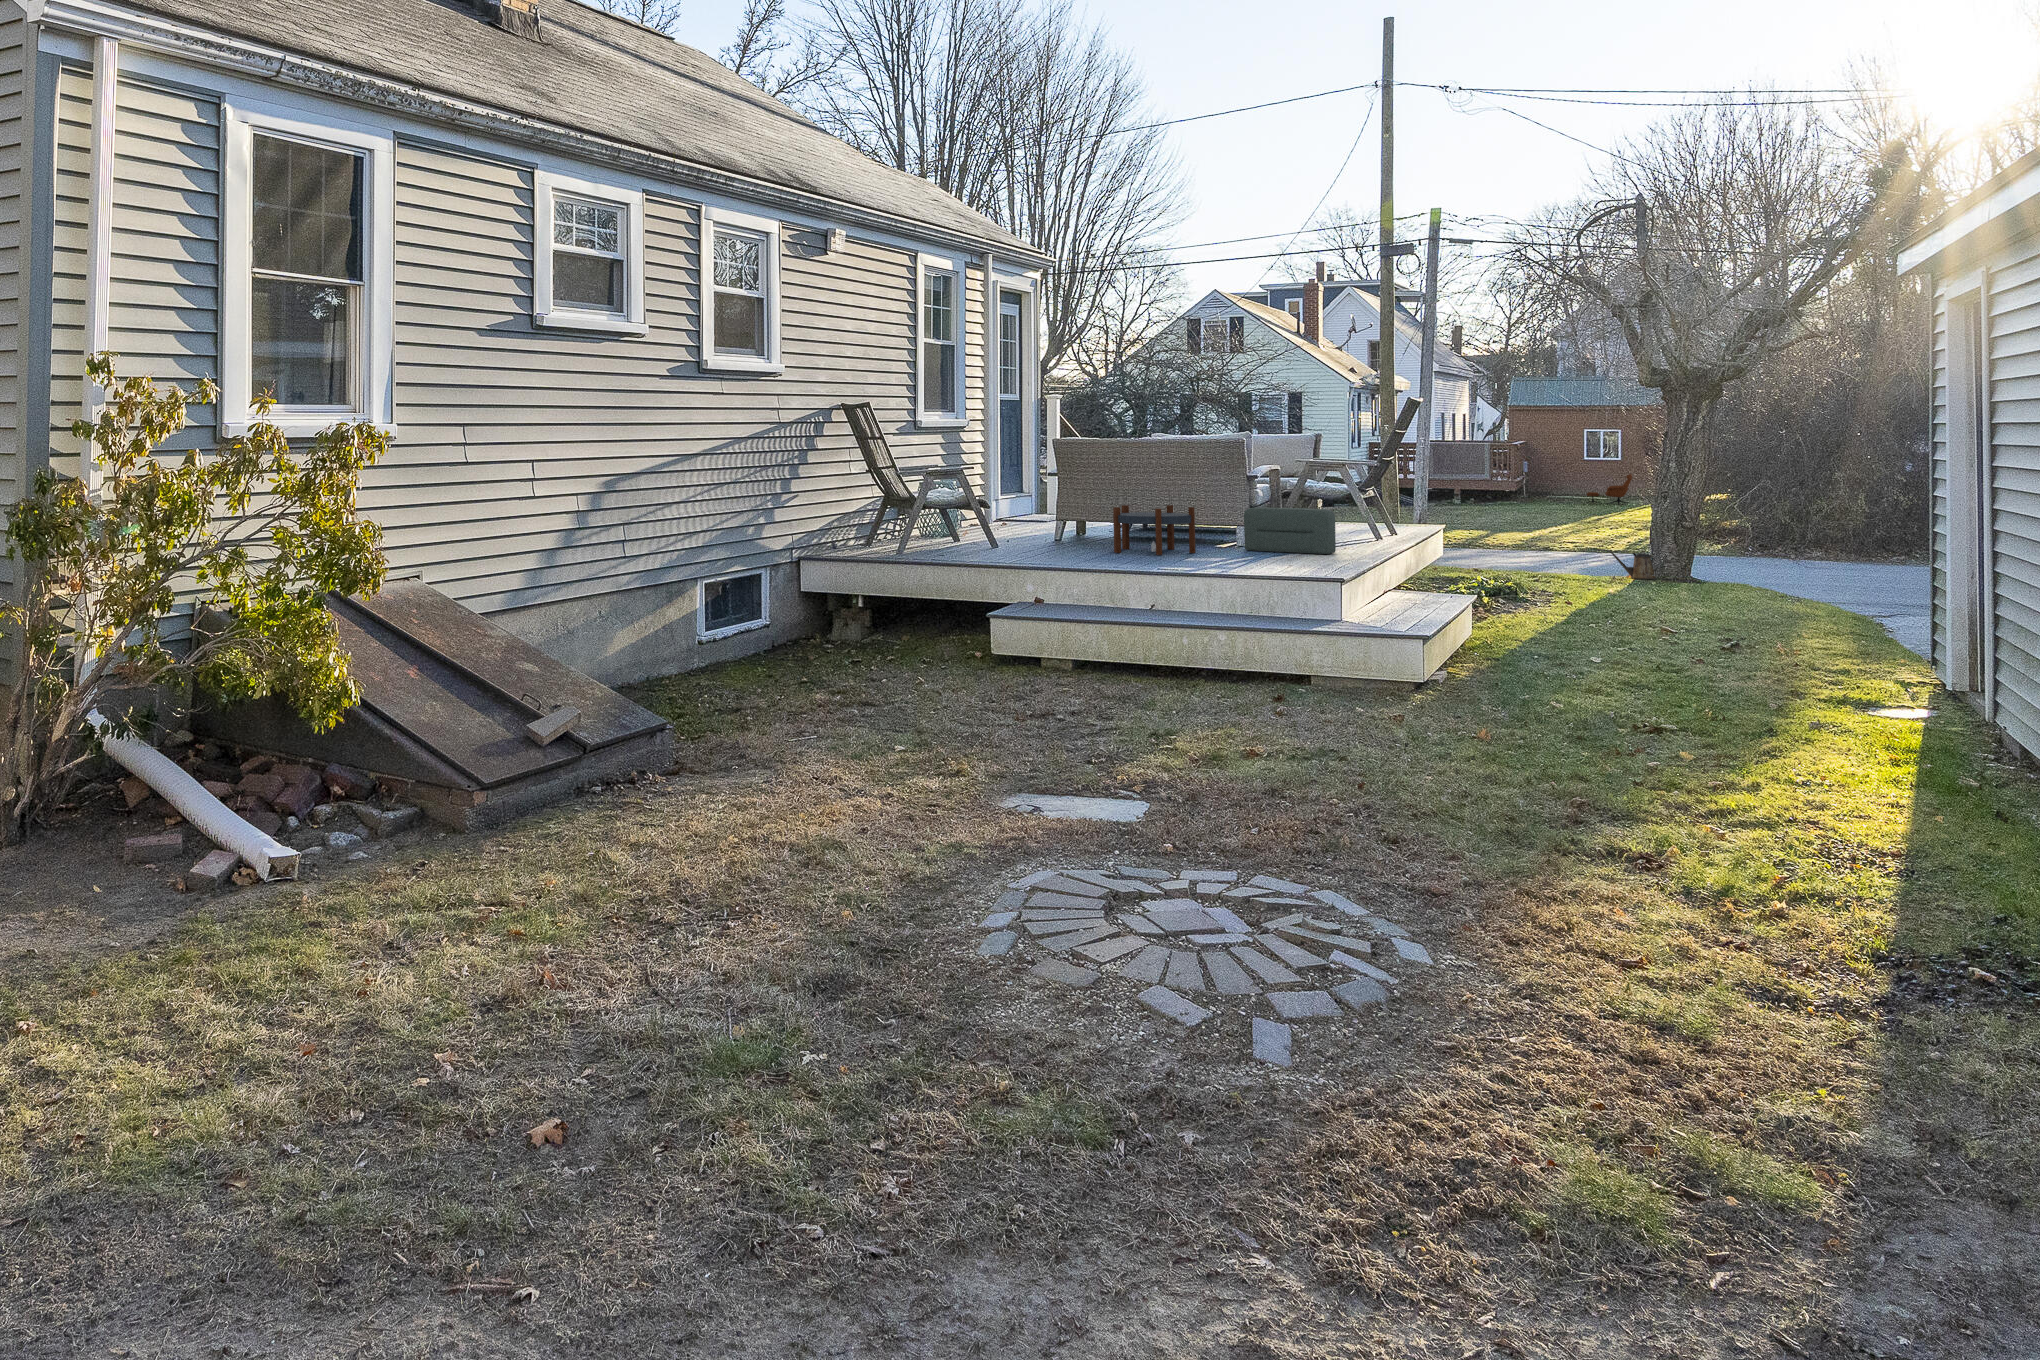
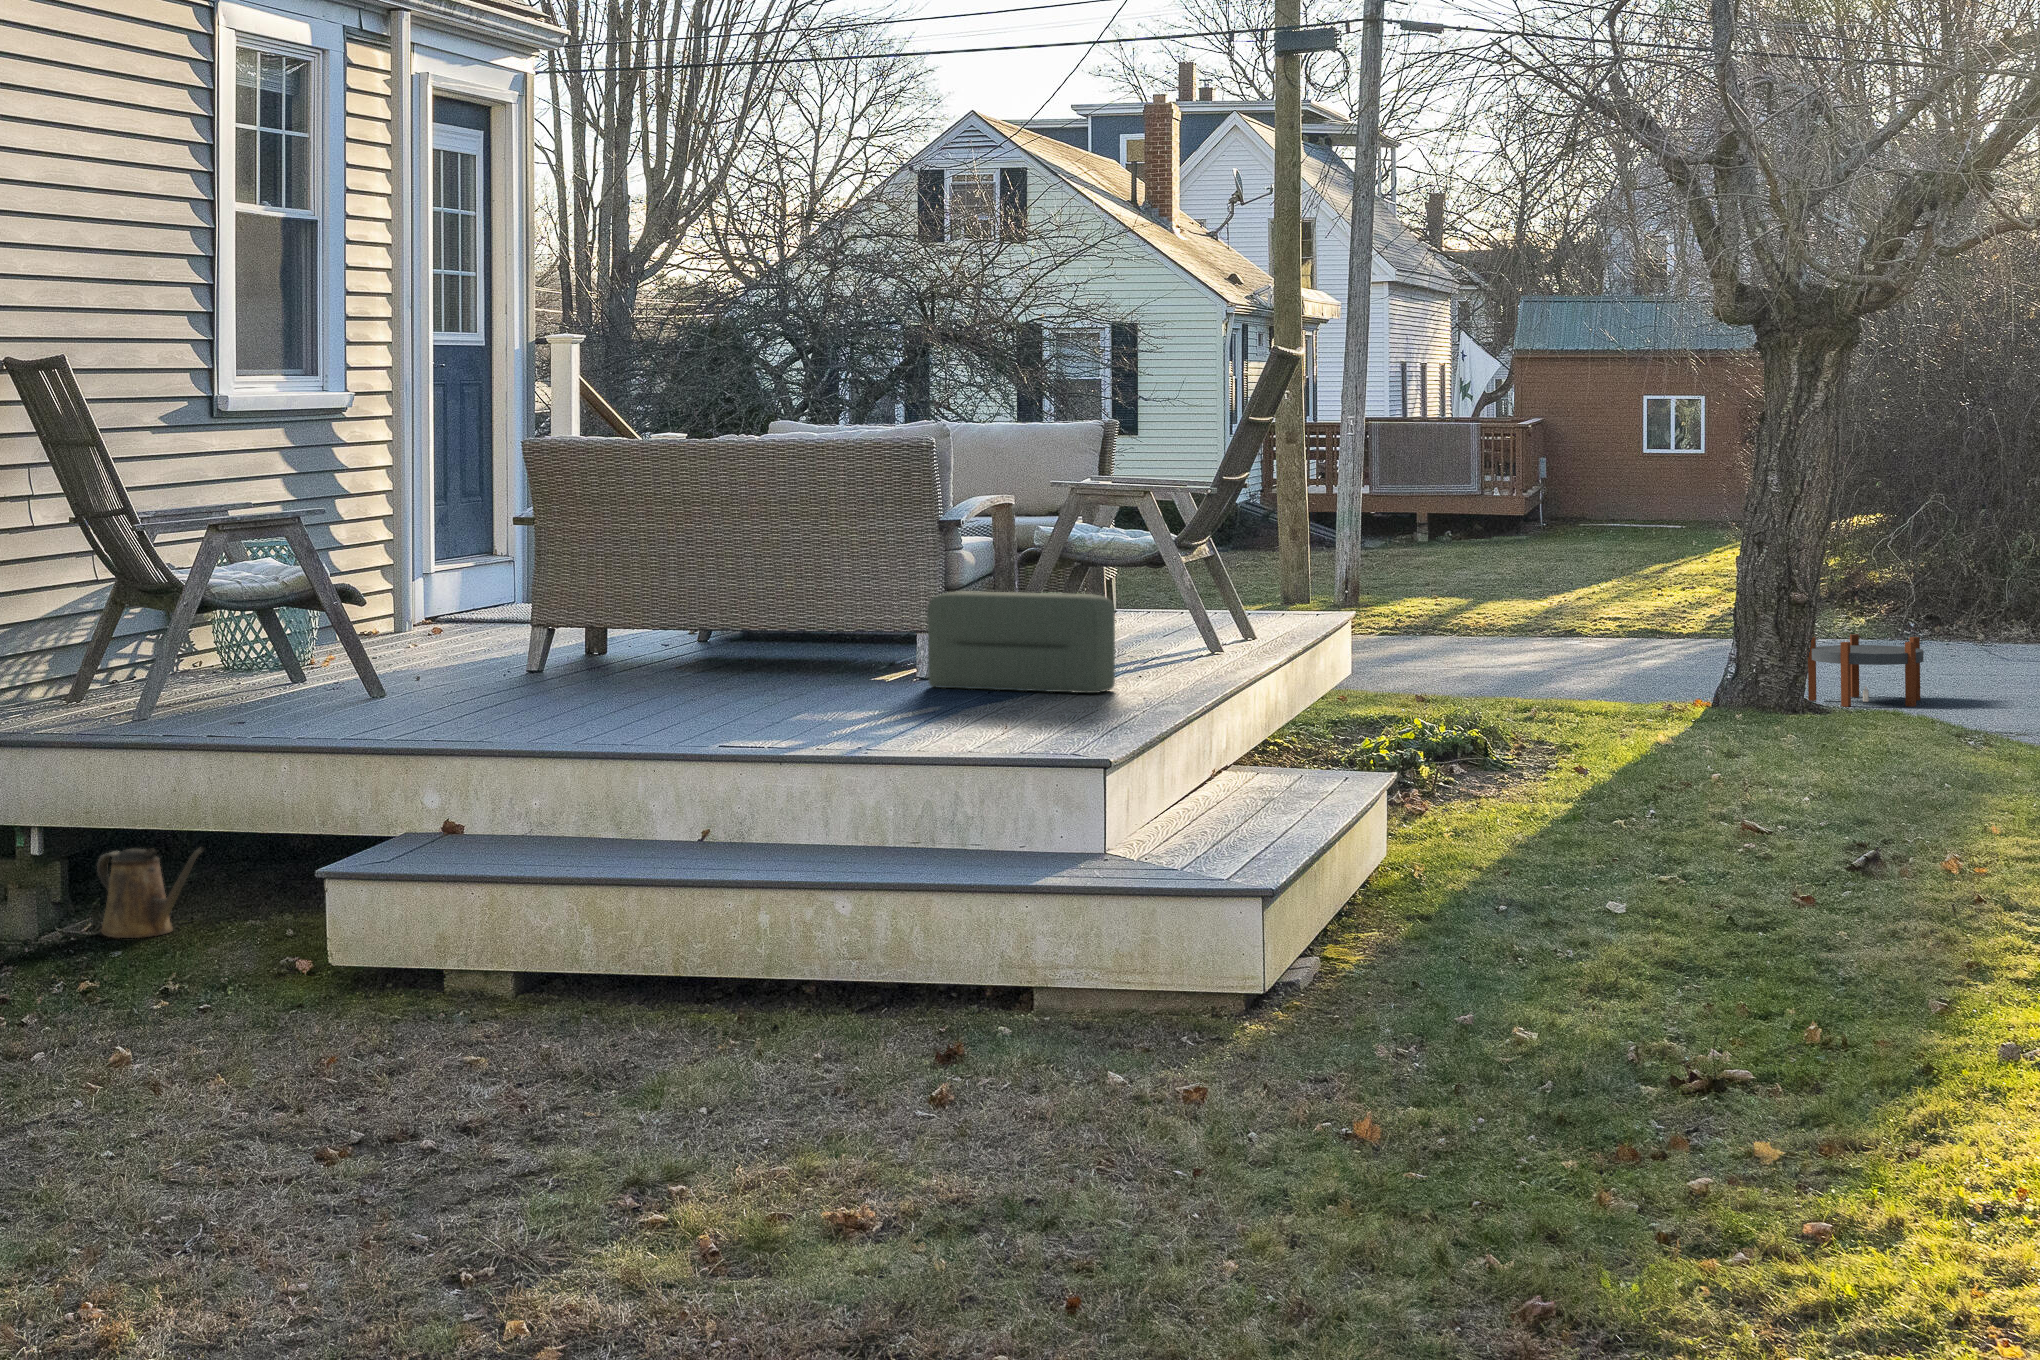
lounge chair: present [1587,474,1632,504] -> none [1646,482,1728,541]
side table: present [1113,505,1196,555] -> present [1808,634,1923,707]
watering can: present [1607,550,1662,579] -> present [97,848,204,938]

